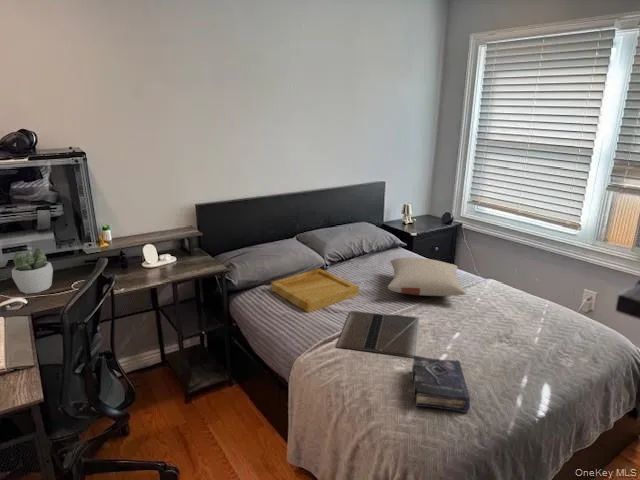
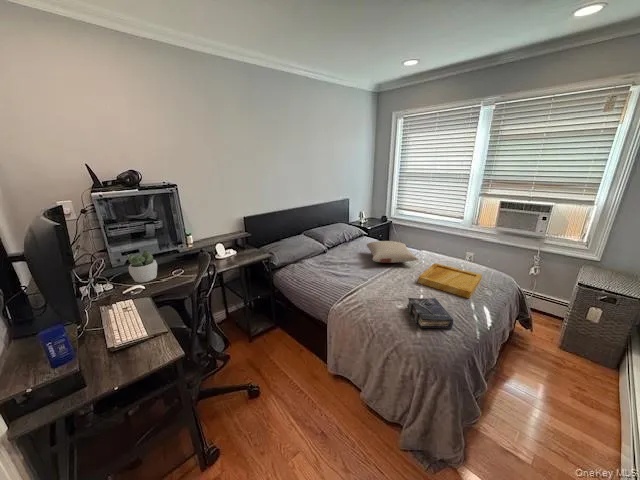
tray: present [271,269,359,312] -> present [418,263,482,298]
laptop: present [337,311,419,358] -> none [354,275,406,300]

